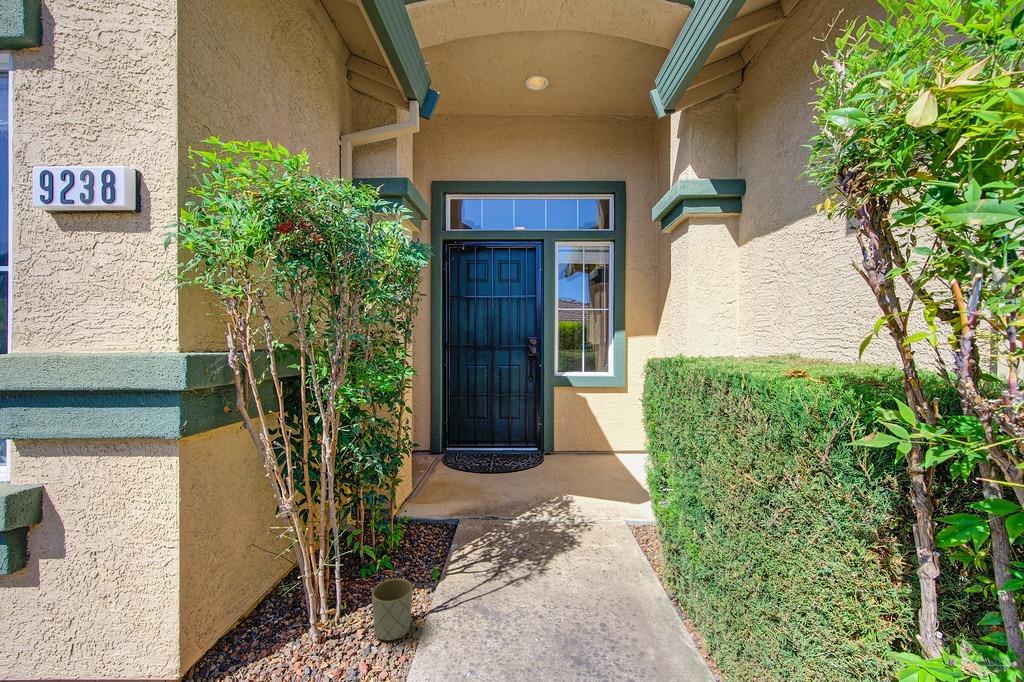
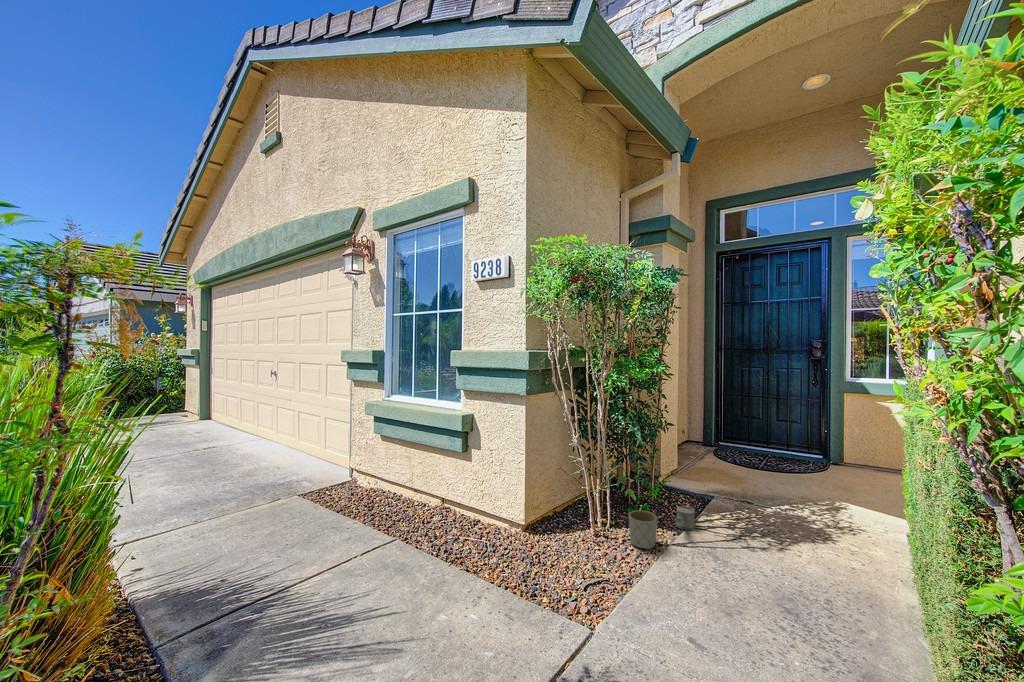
watering can: none [428,543,451,581] -> present [676,504,695,530]

